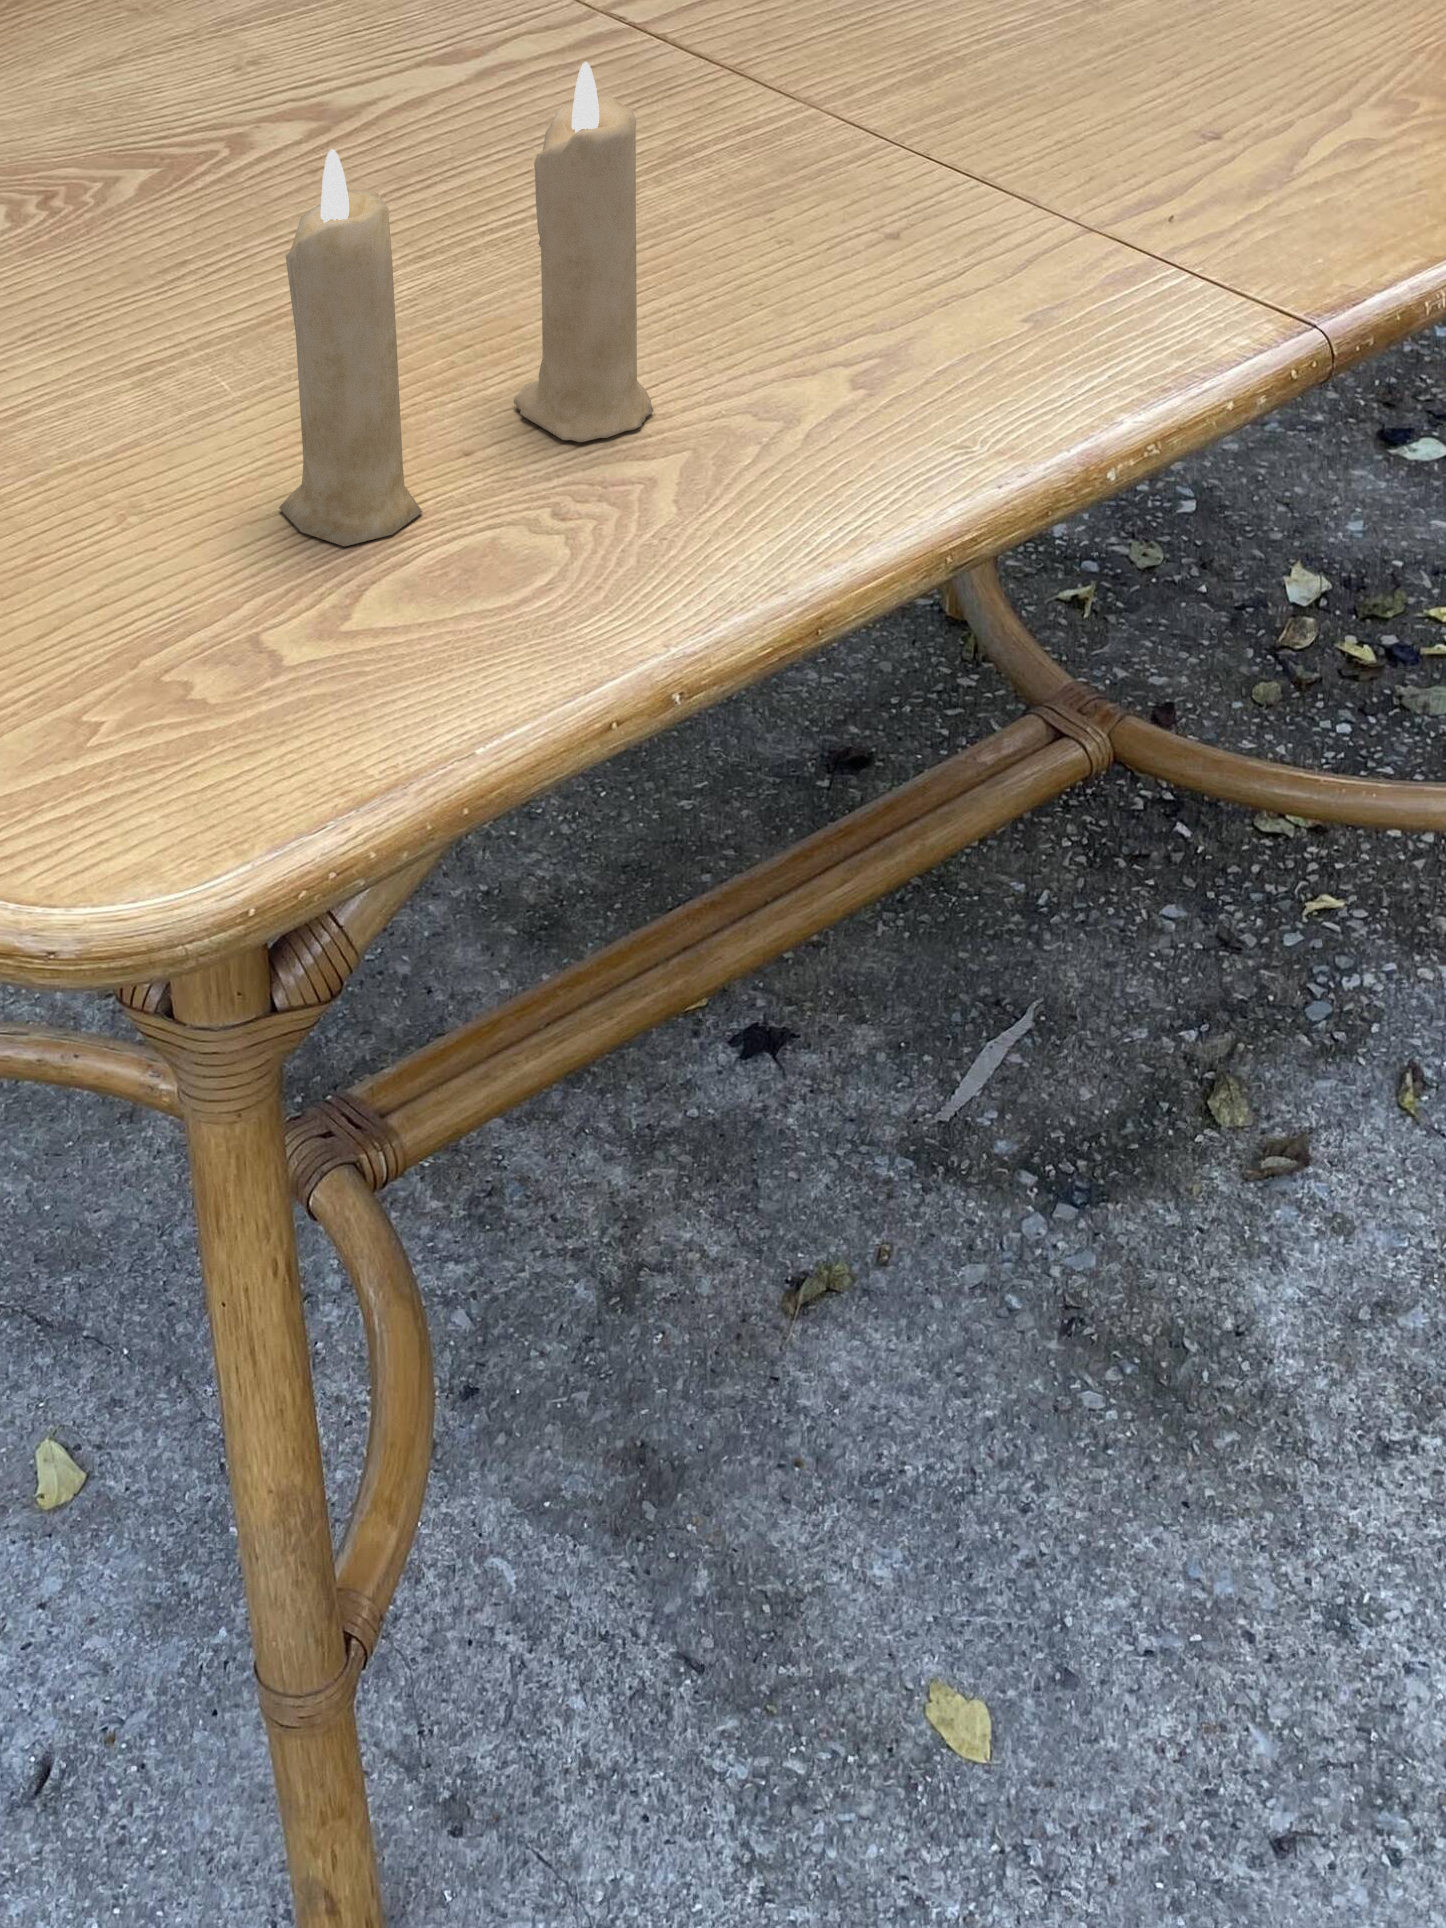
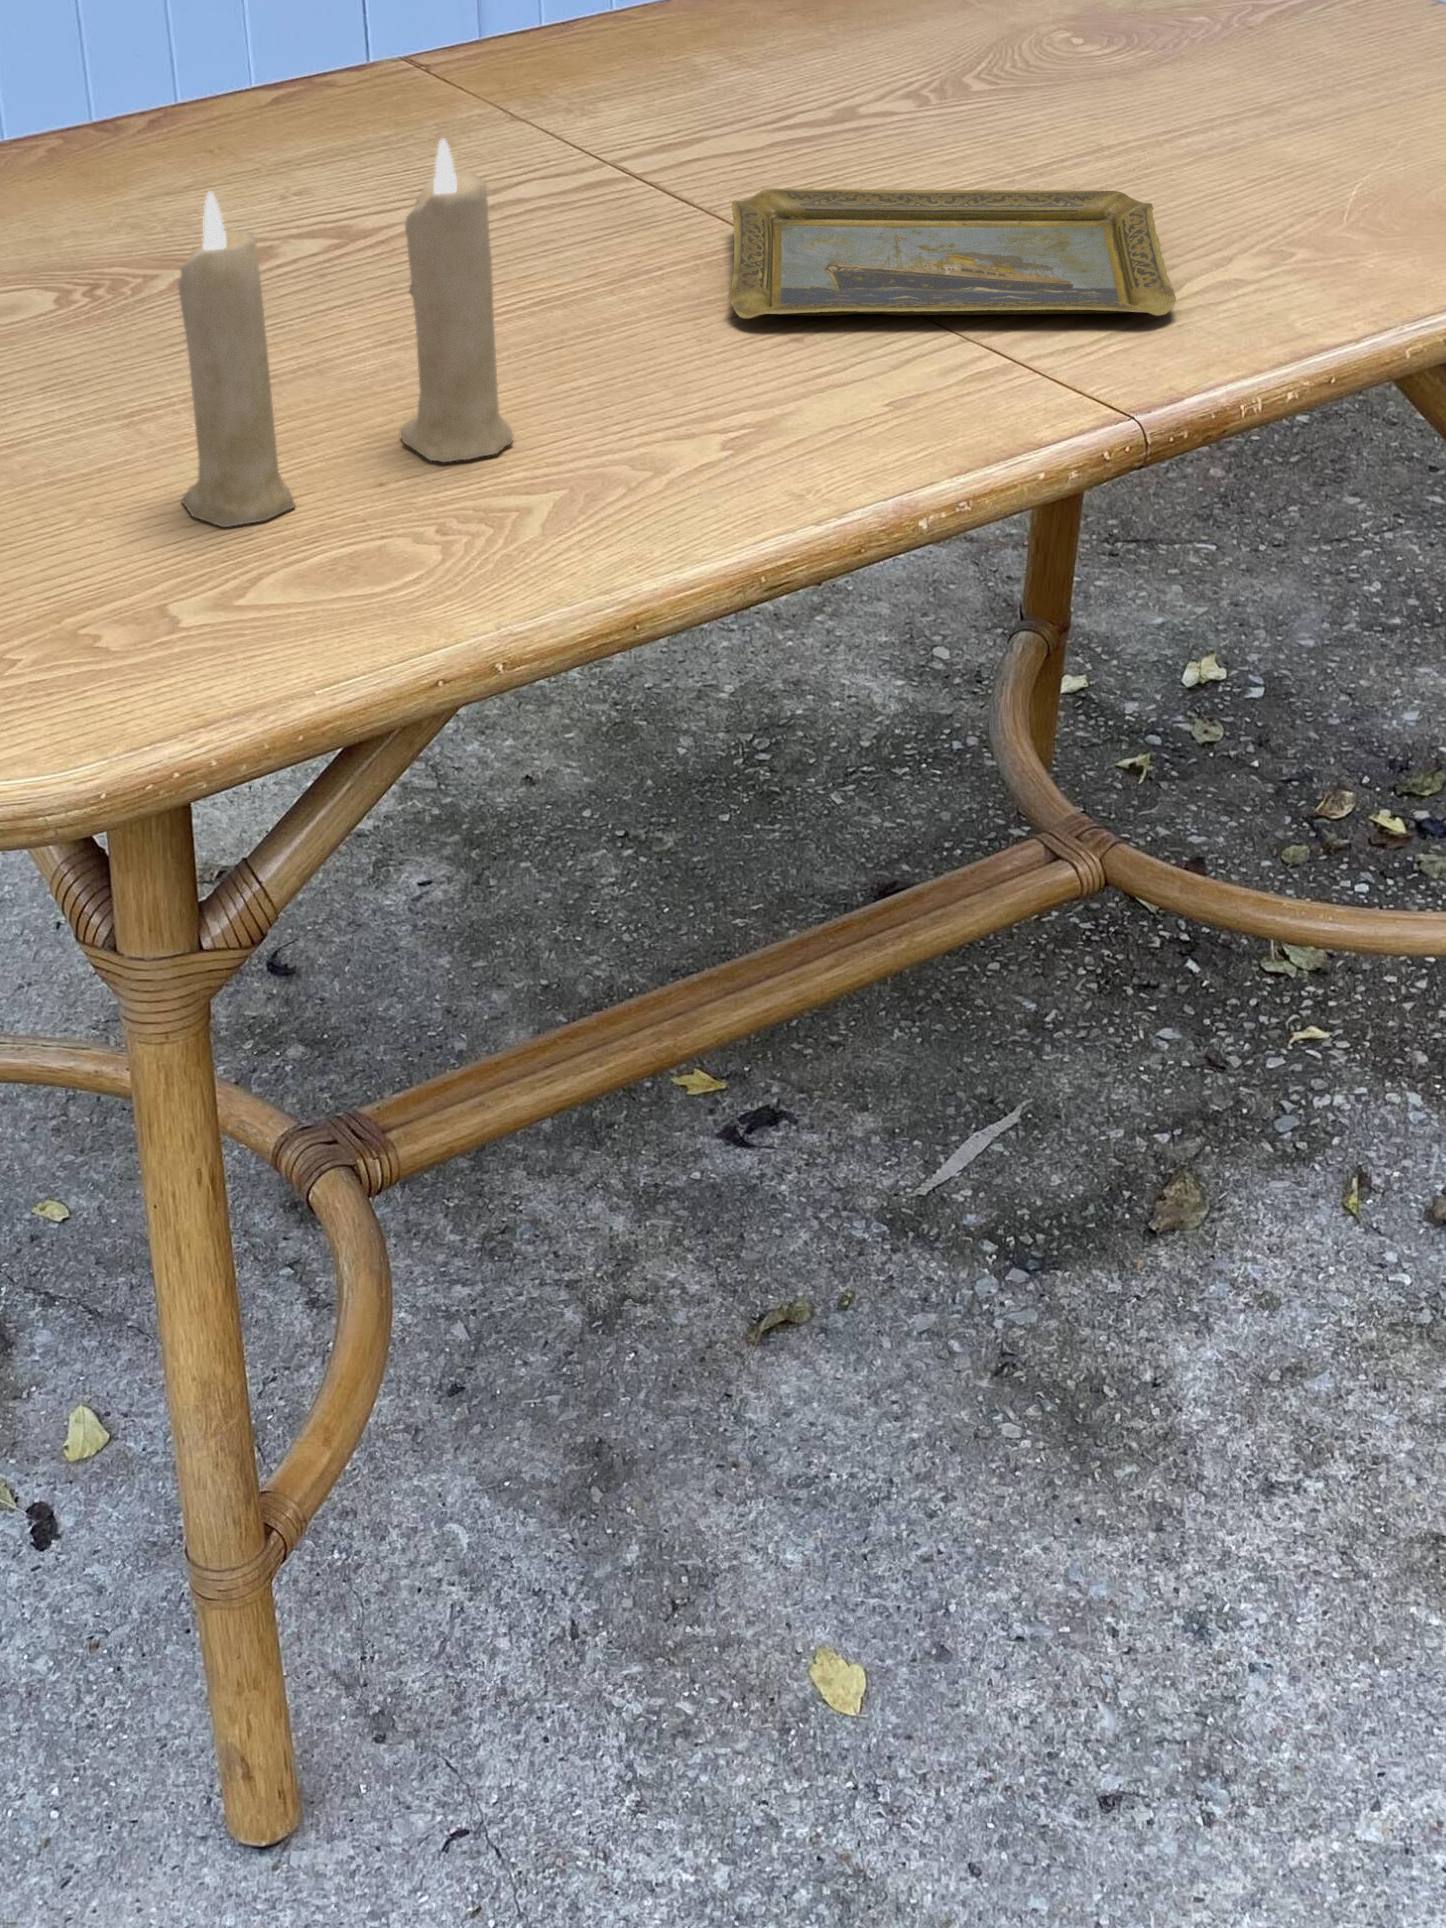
tray: none [808,49,1355,230] -> present [728,189,1176,319]

